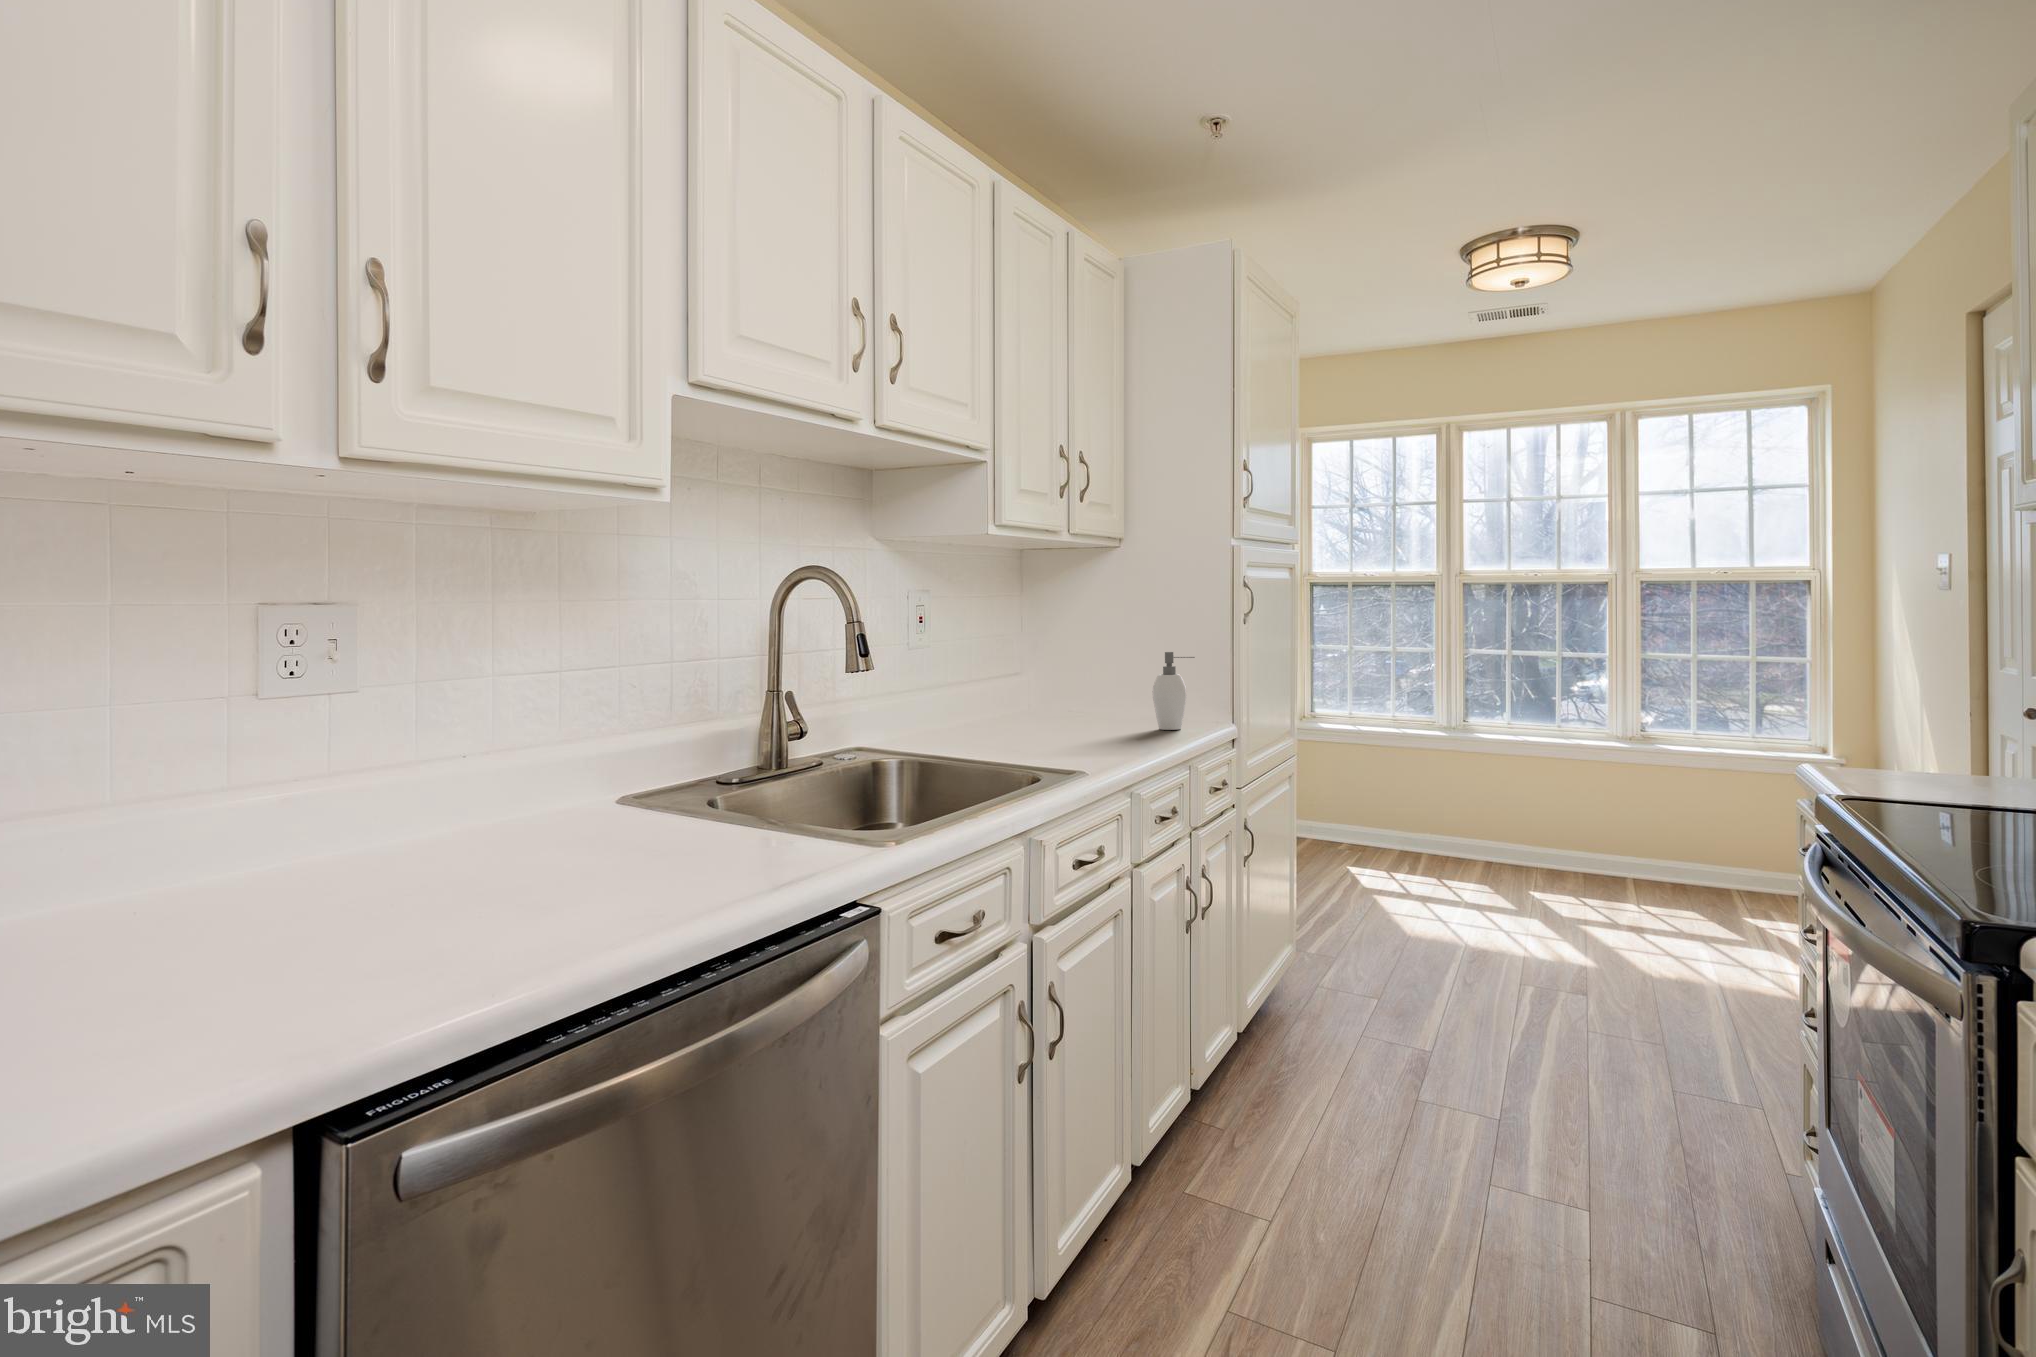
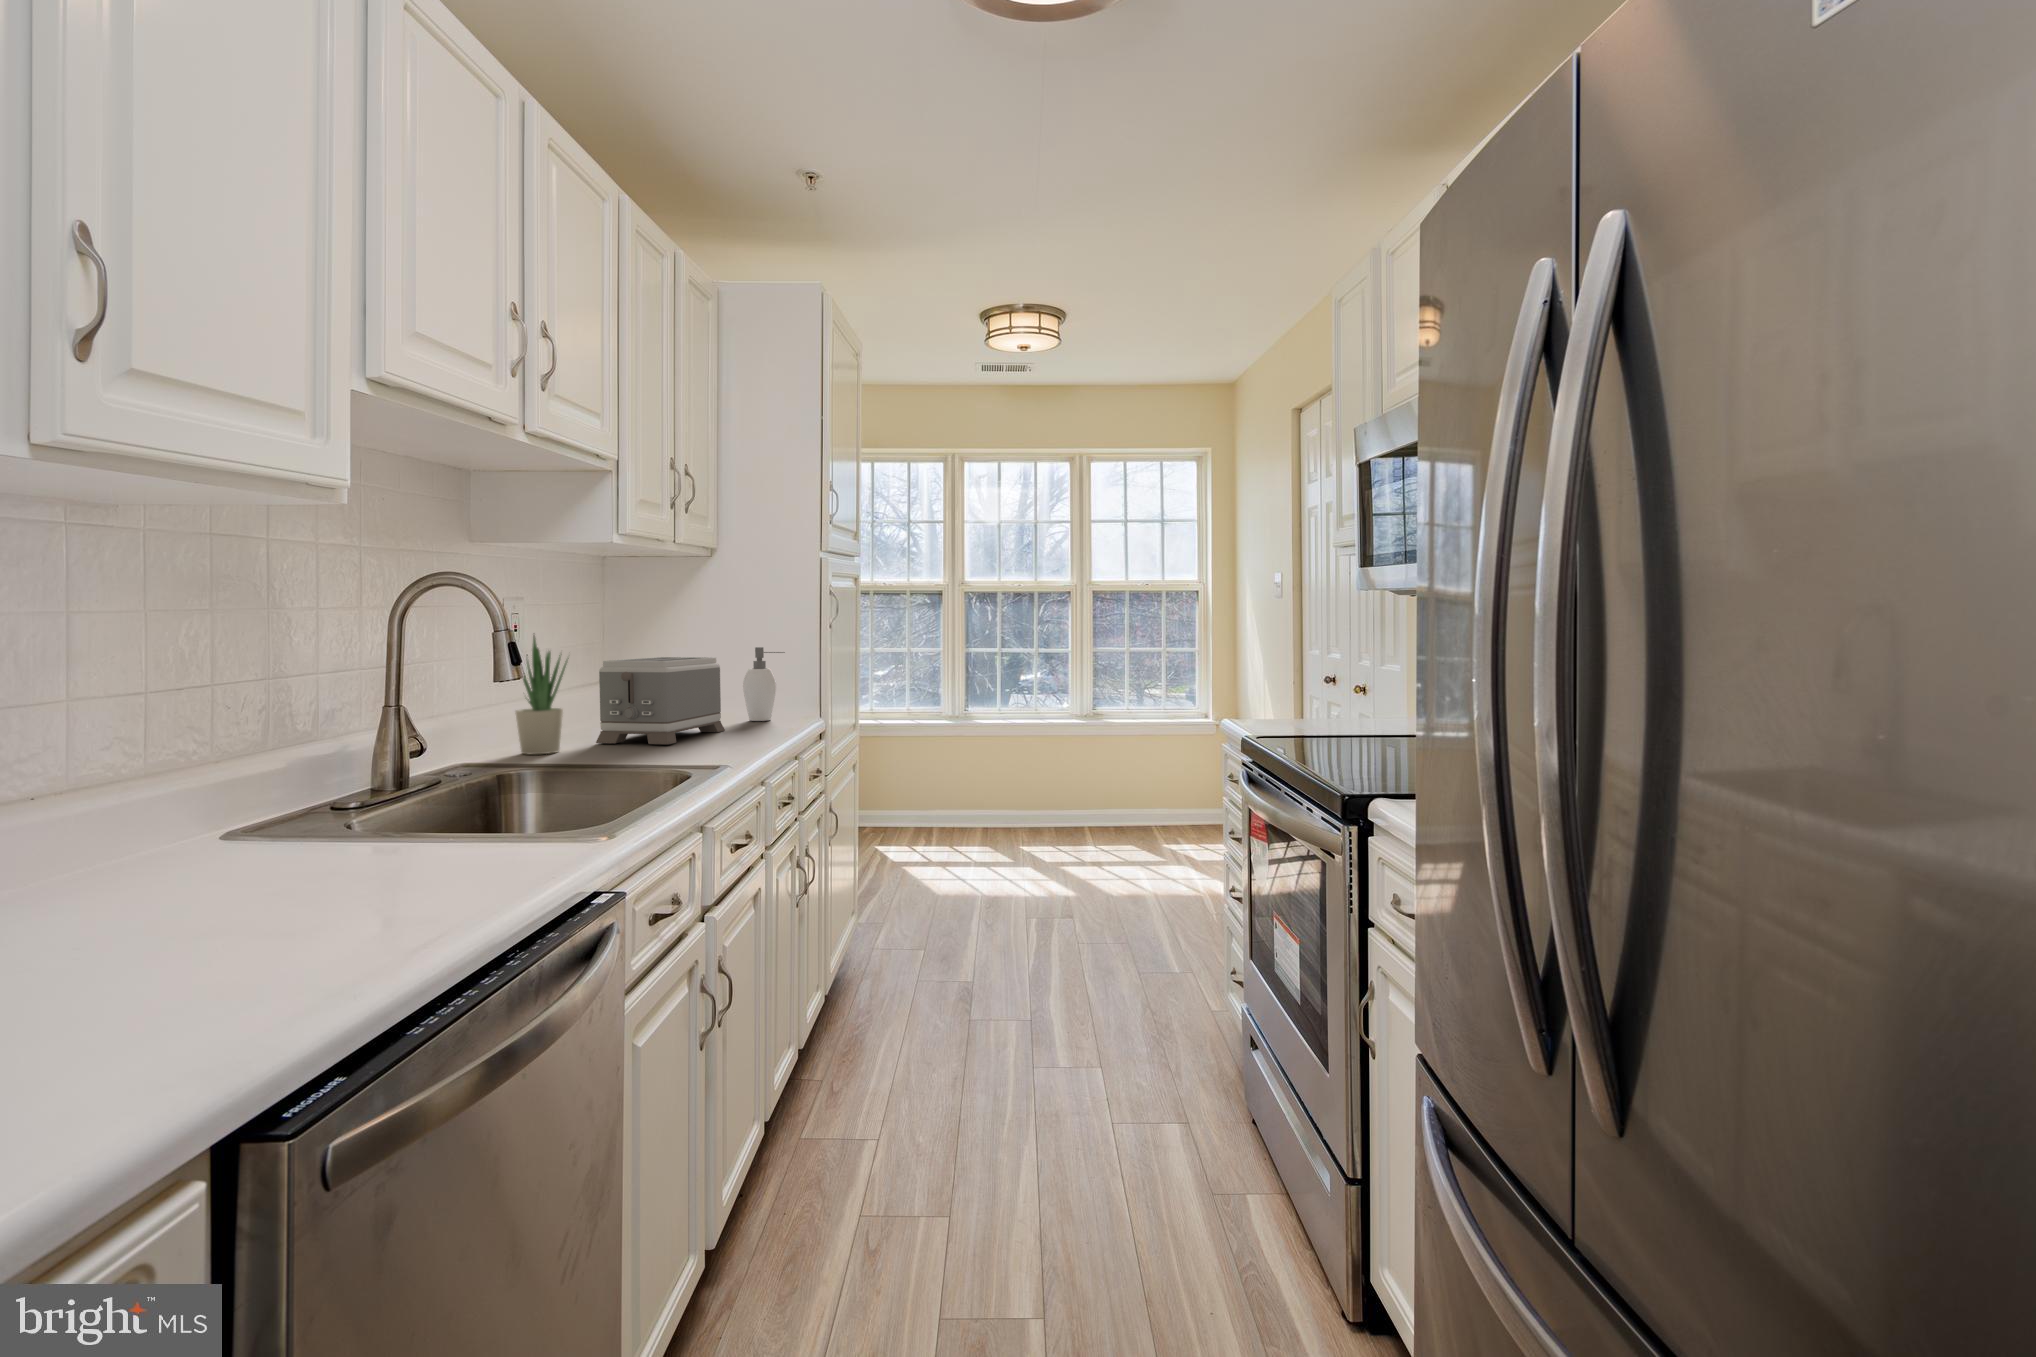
potted plant: none [918,639,965,756] -> present [516,636,569,754]
toaster: none [993,663,1124,752] -> present [596,657,725,745]

